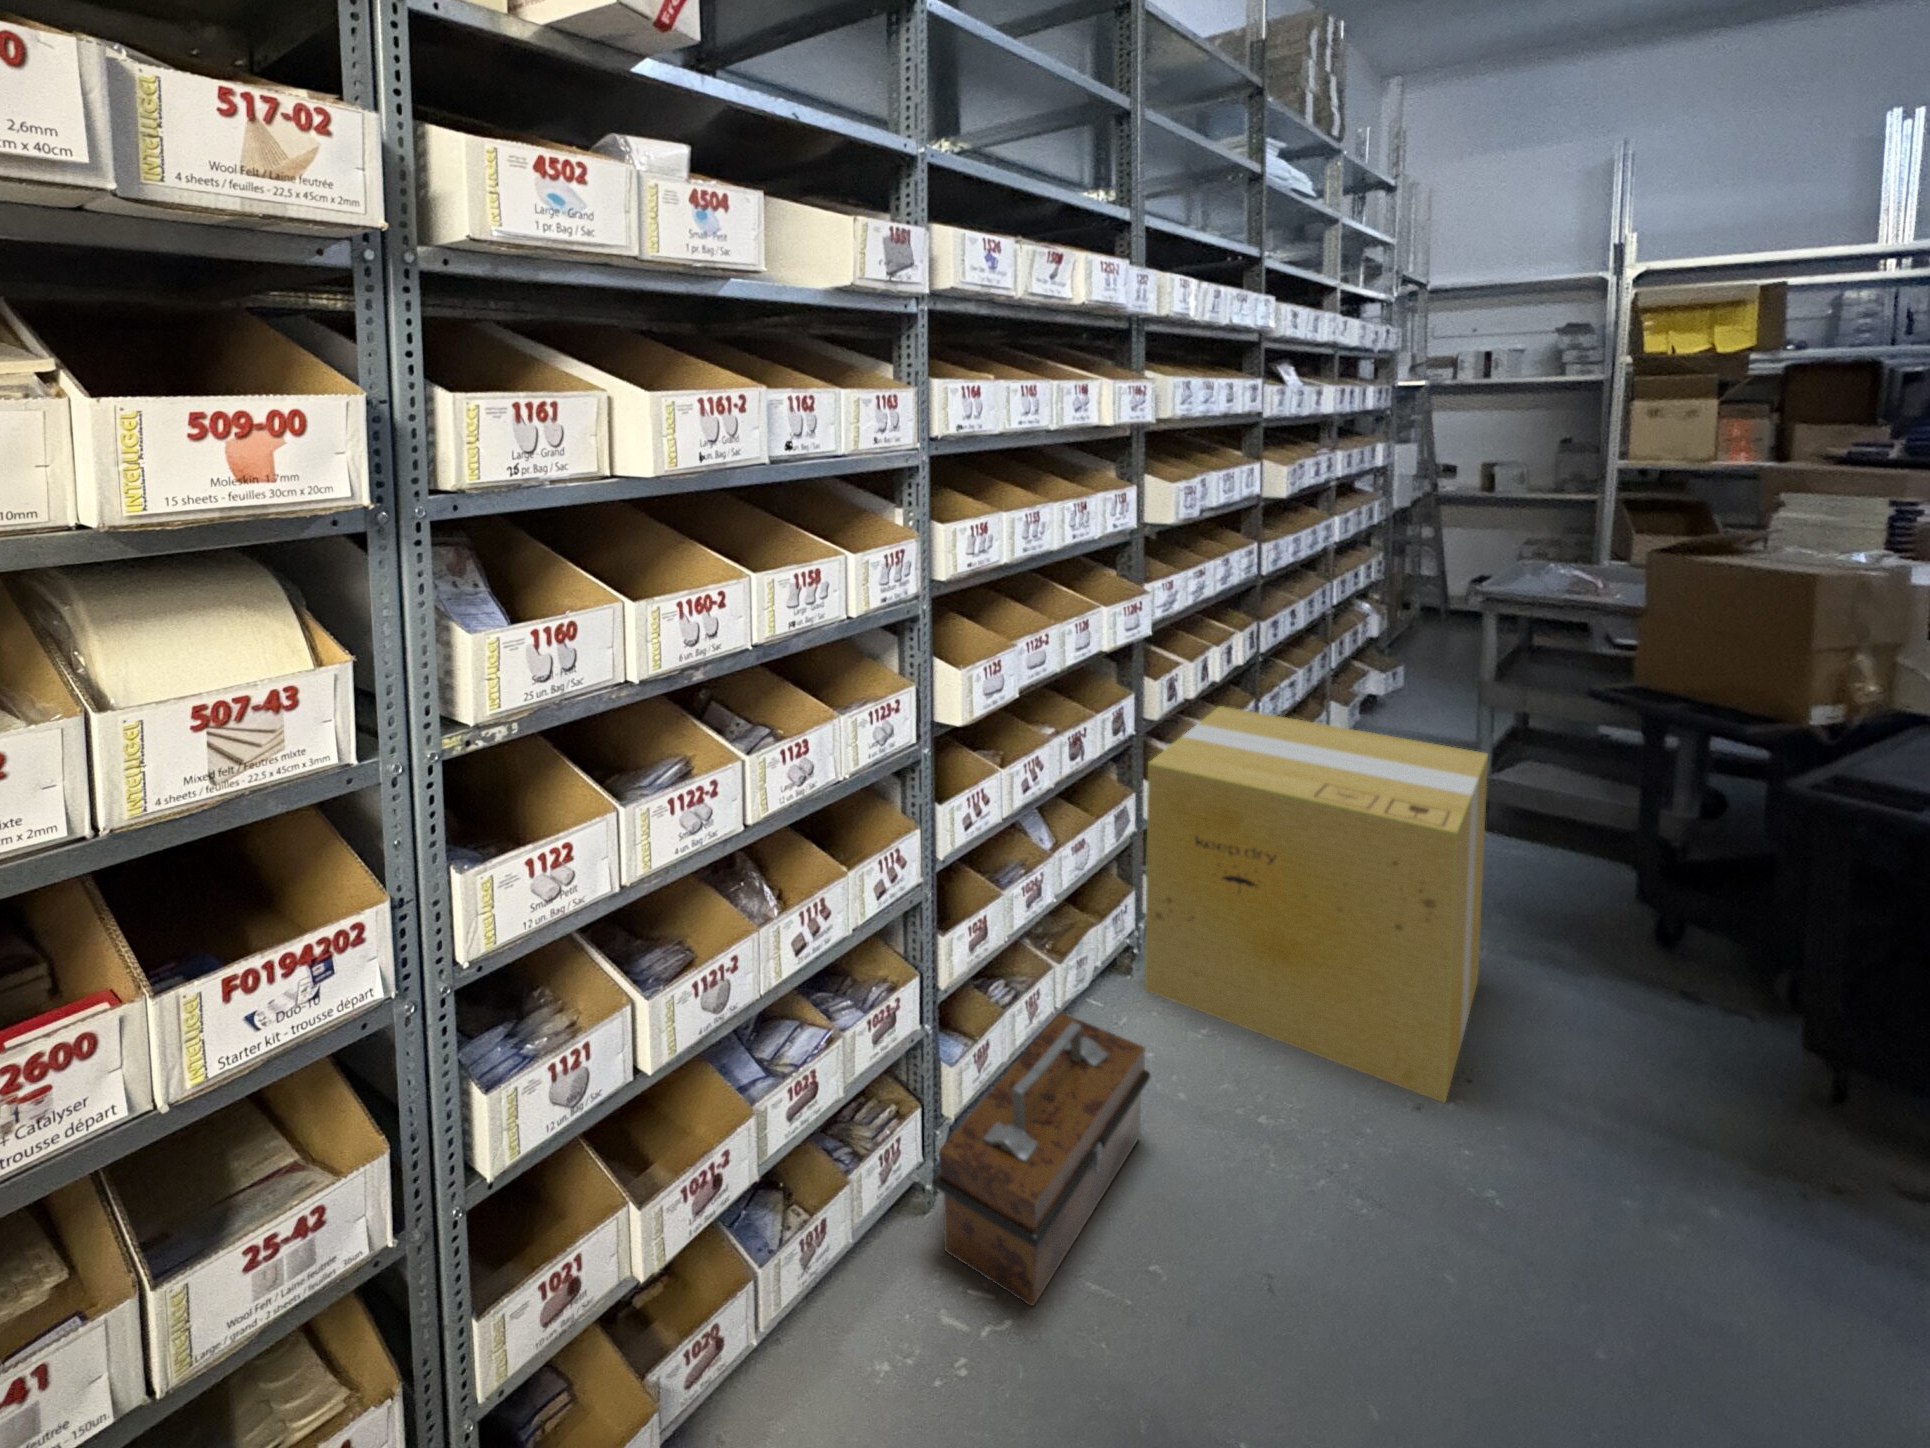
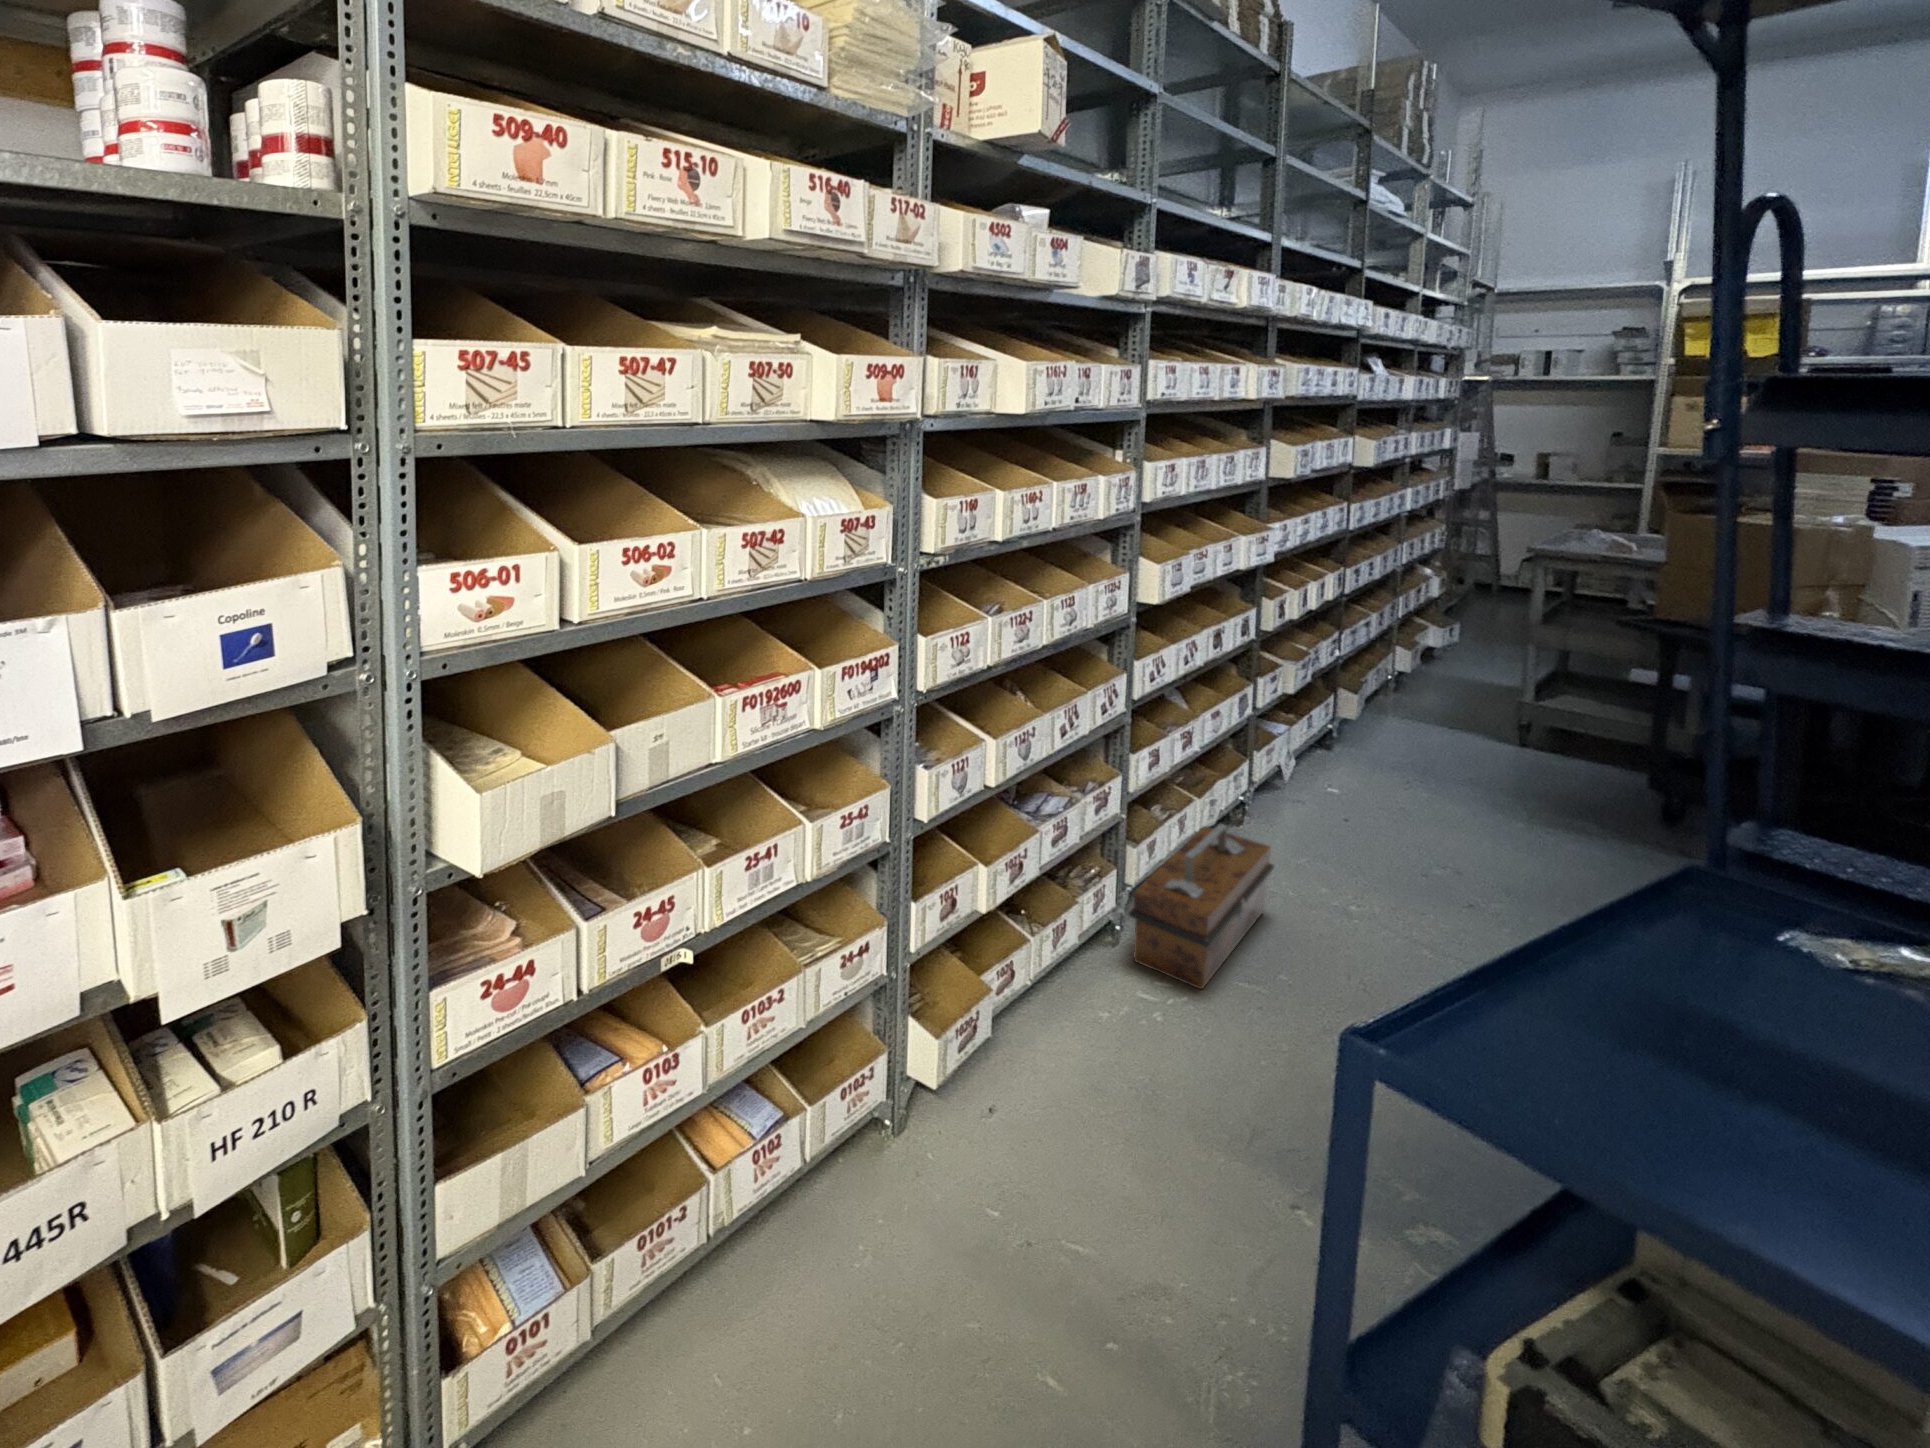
cardboard box: present [1145,706,1488,1102] -> none [1255,627,1536,905]

